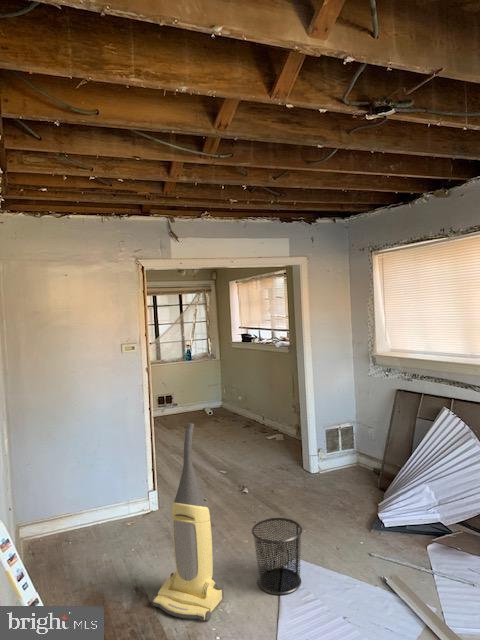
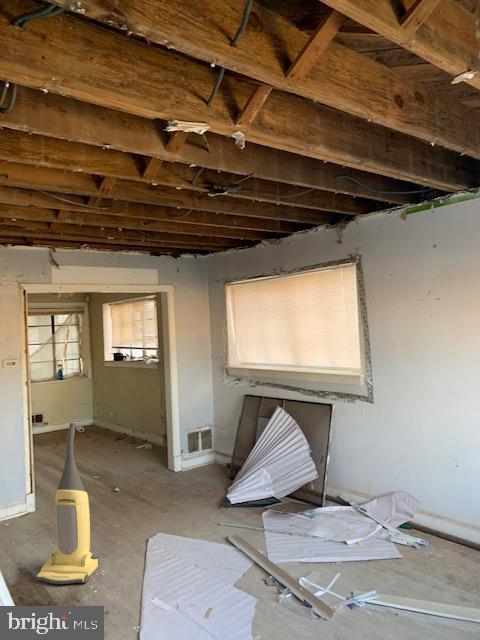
trash can: present [252,518,302,595] -> none [124,498,165,558]

